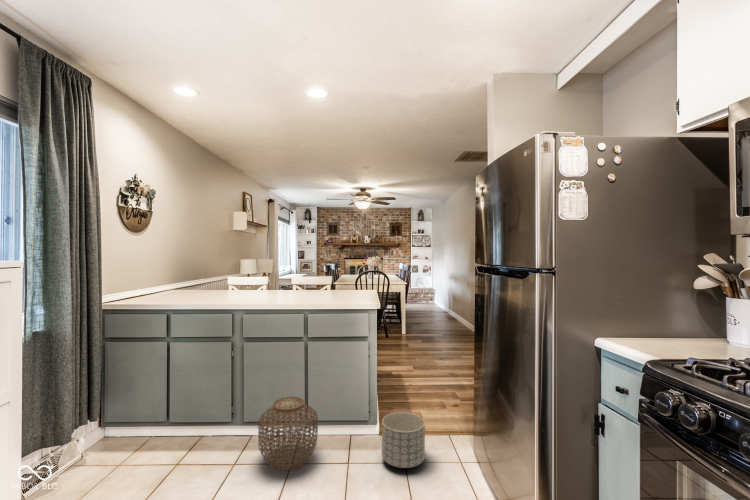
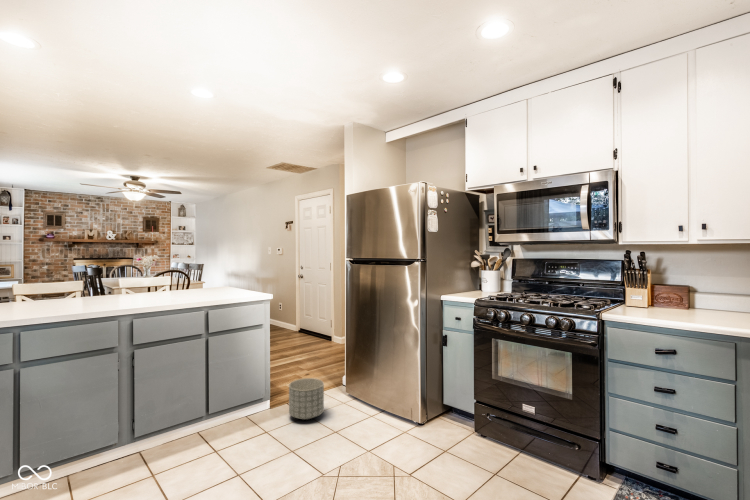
woven basket: present [258,397,318,471] -> none [182,387,242,457]

